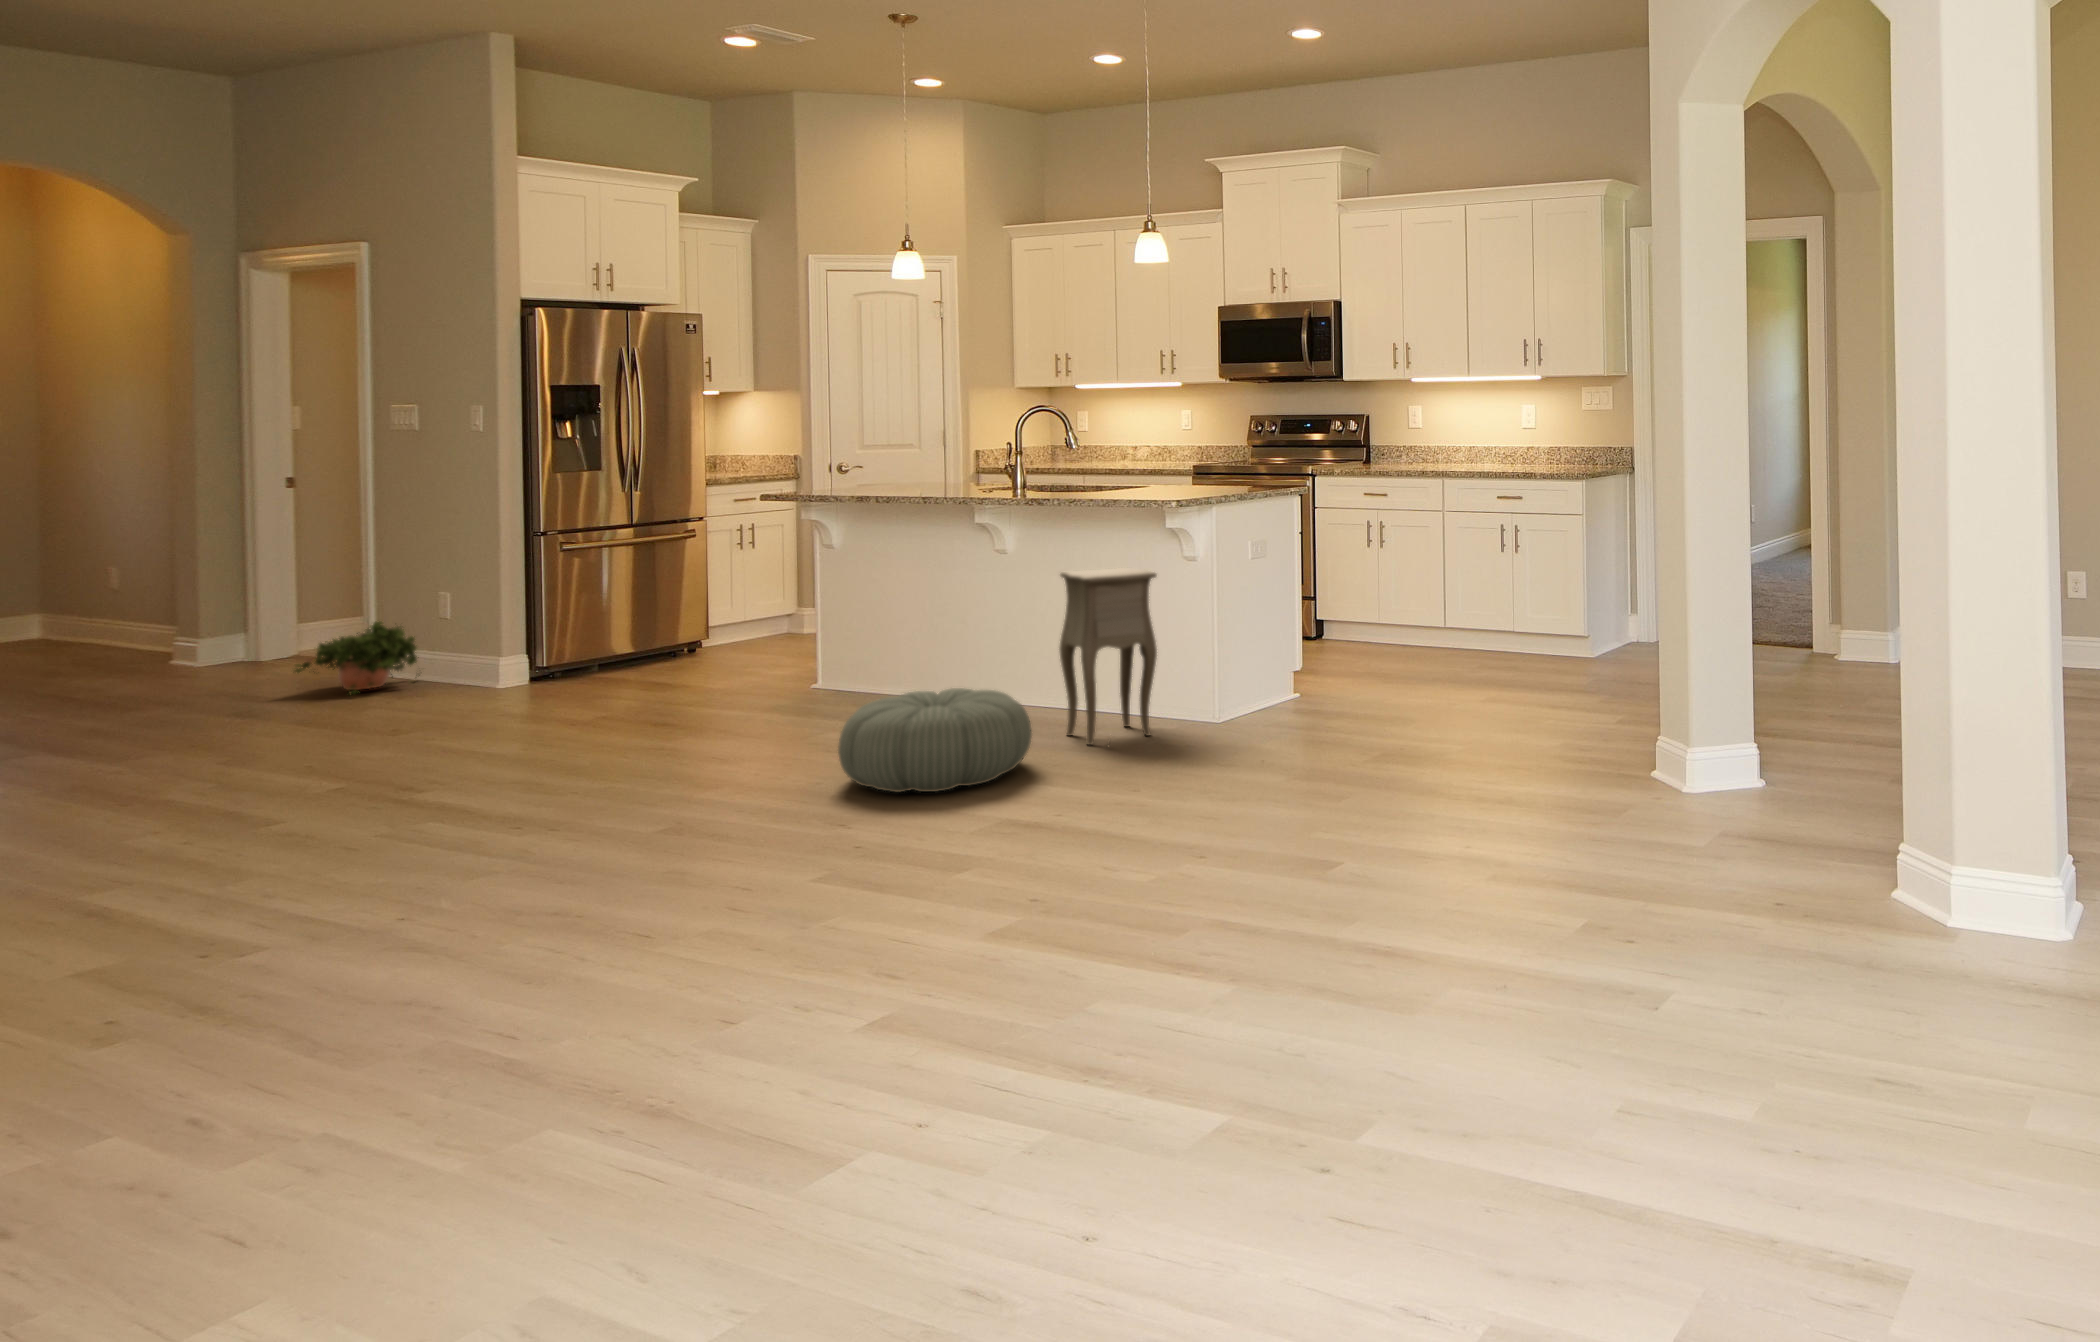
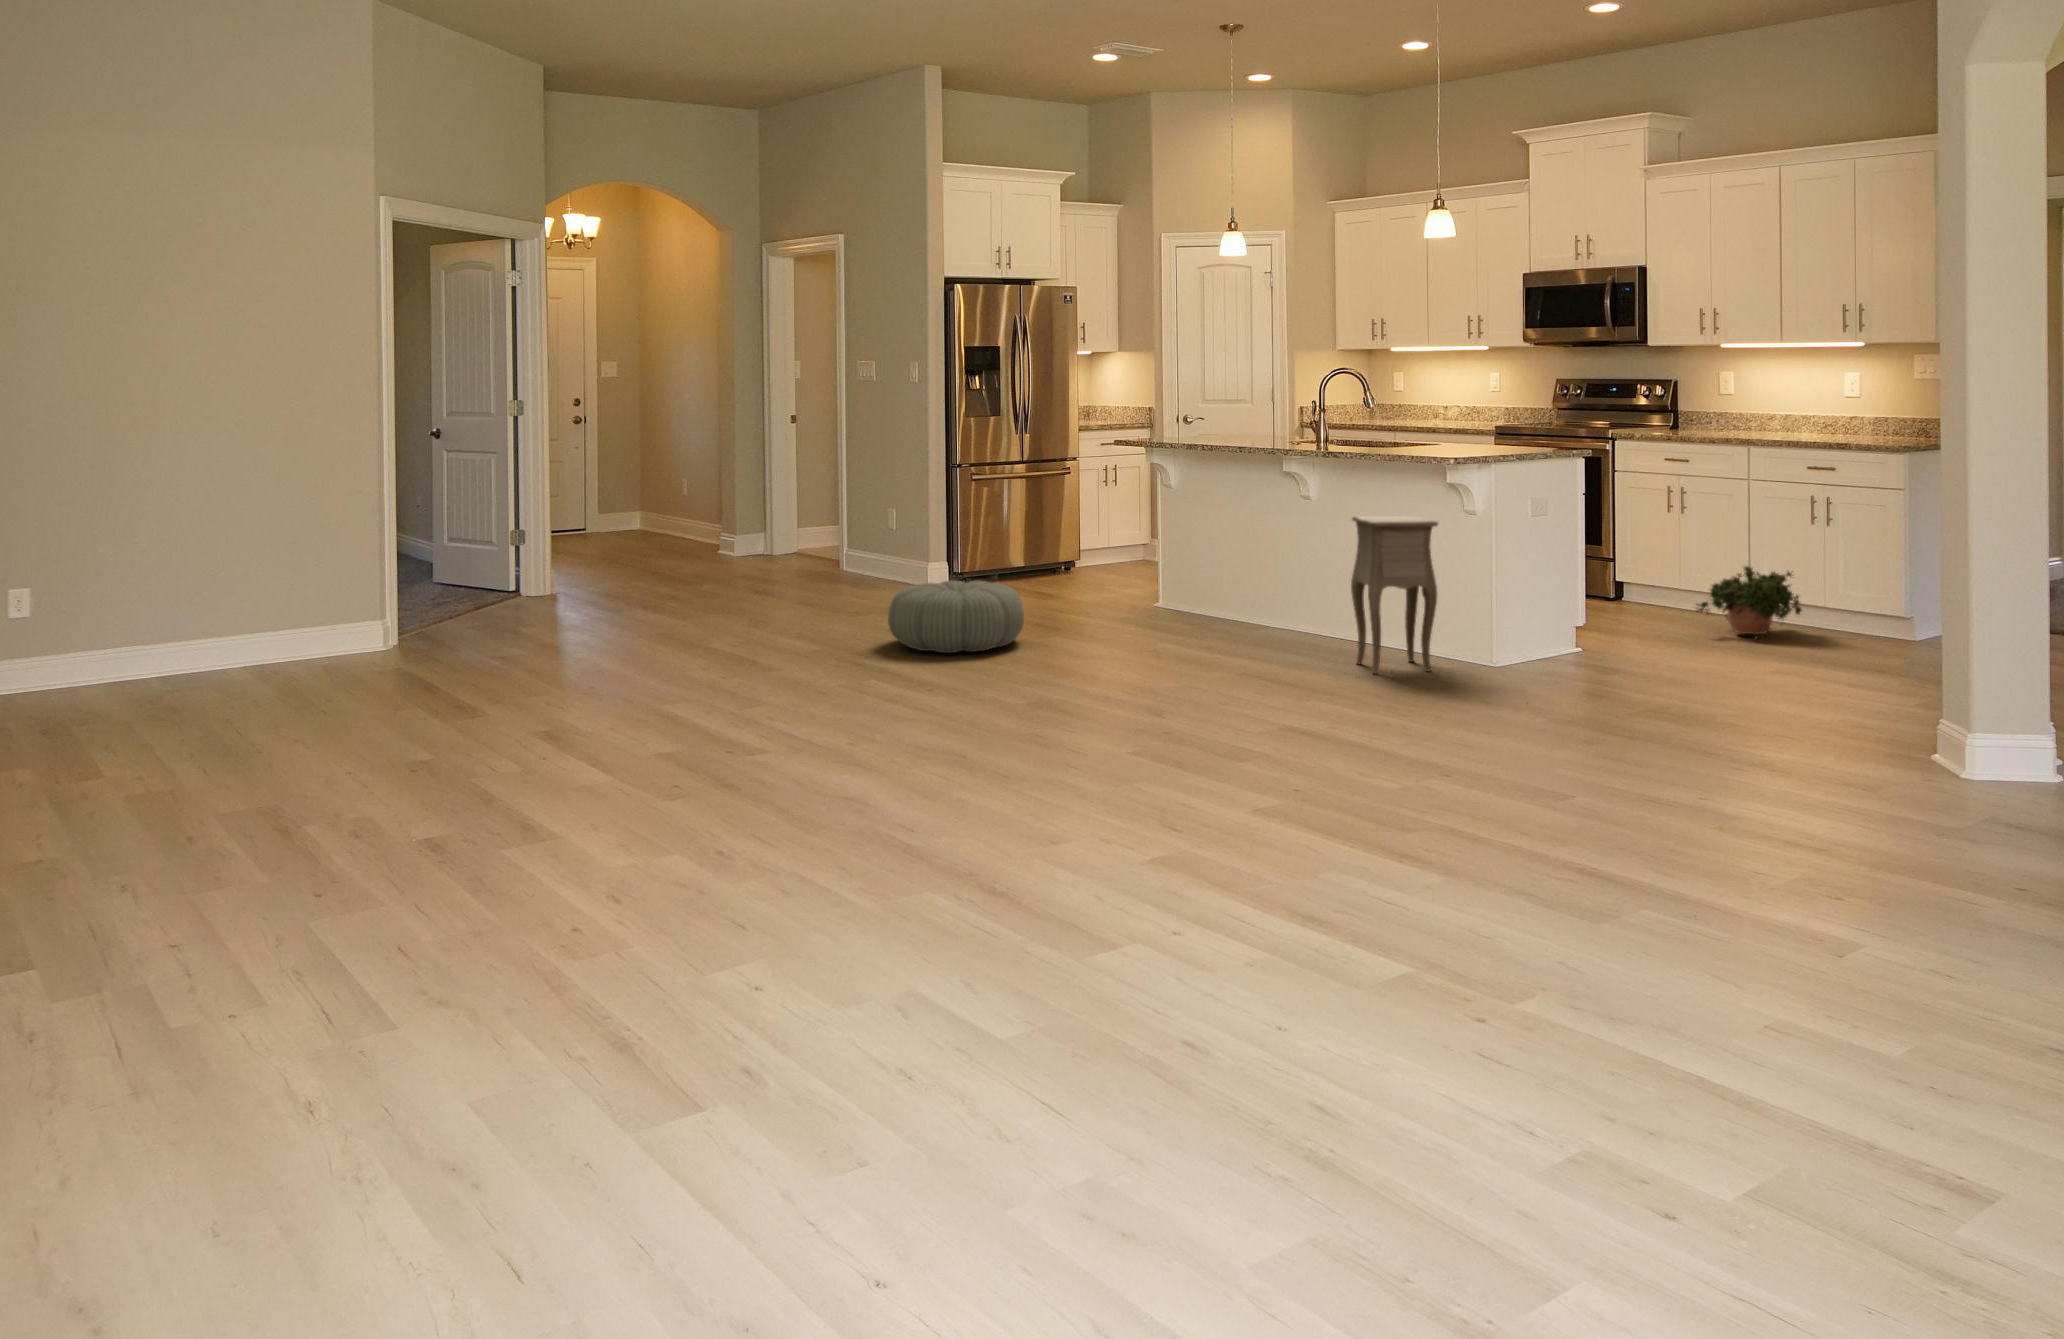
potted plant: present [295,622,420,695] -> present [1696,566,1802,639]
pouf: present [838,688,1032,792] -> present [888,580,1024,653]

